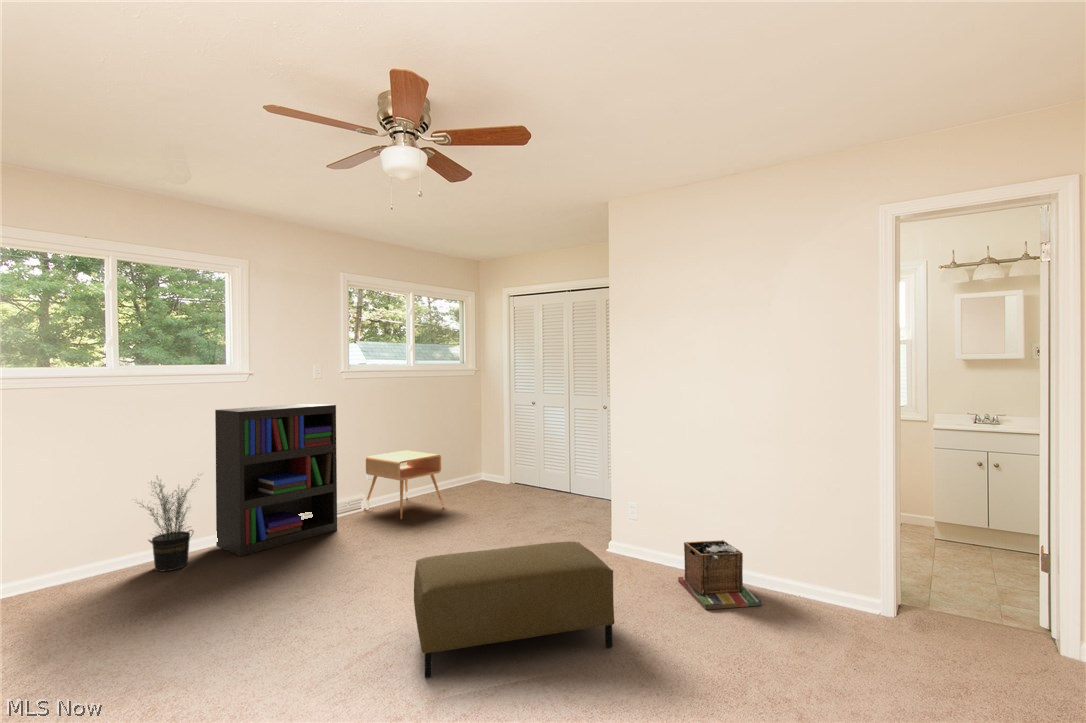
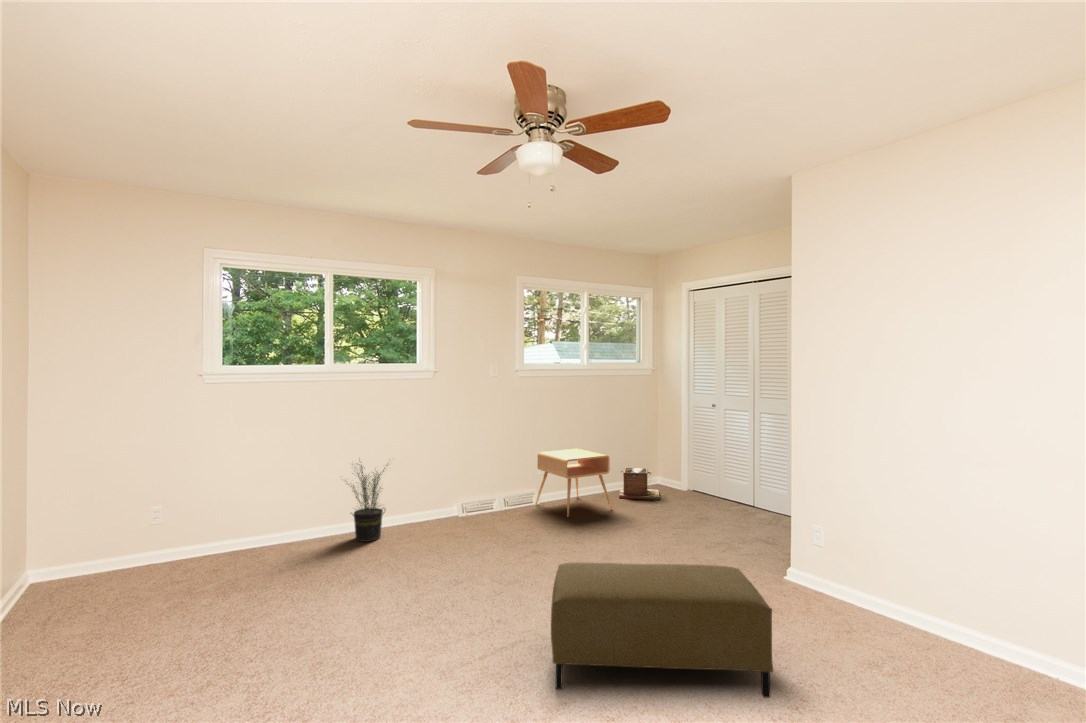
bookshelf: present [215,404,337,556] -> none [406,399,508,536]
laundry basket: present [678,540,762,609] -> present [619,468,660,500]

